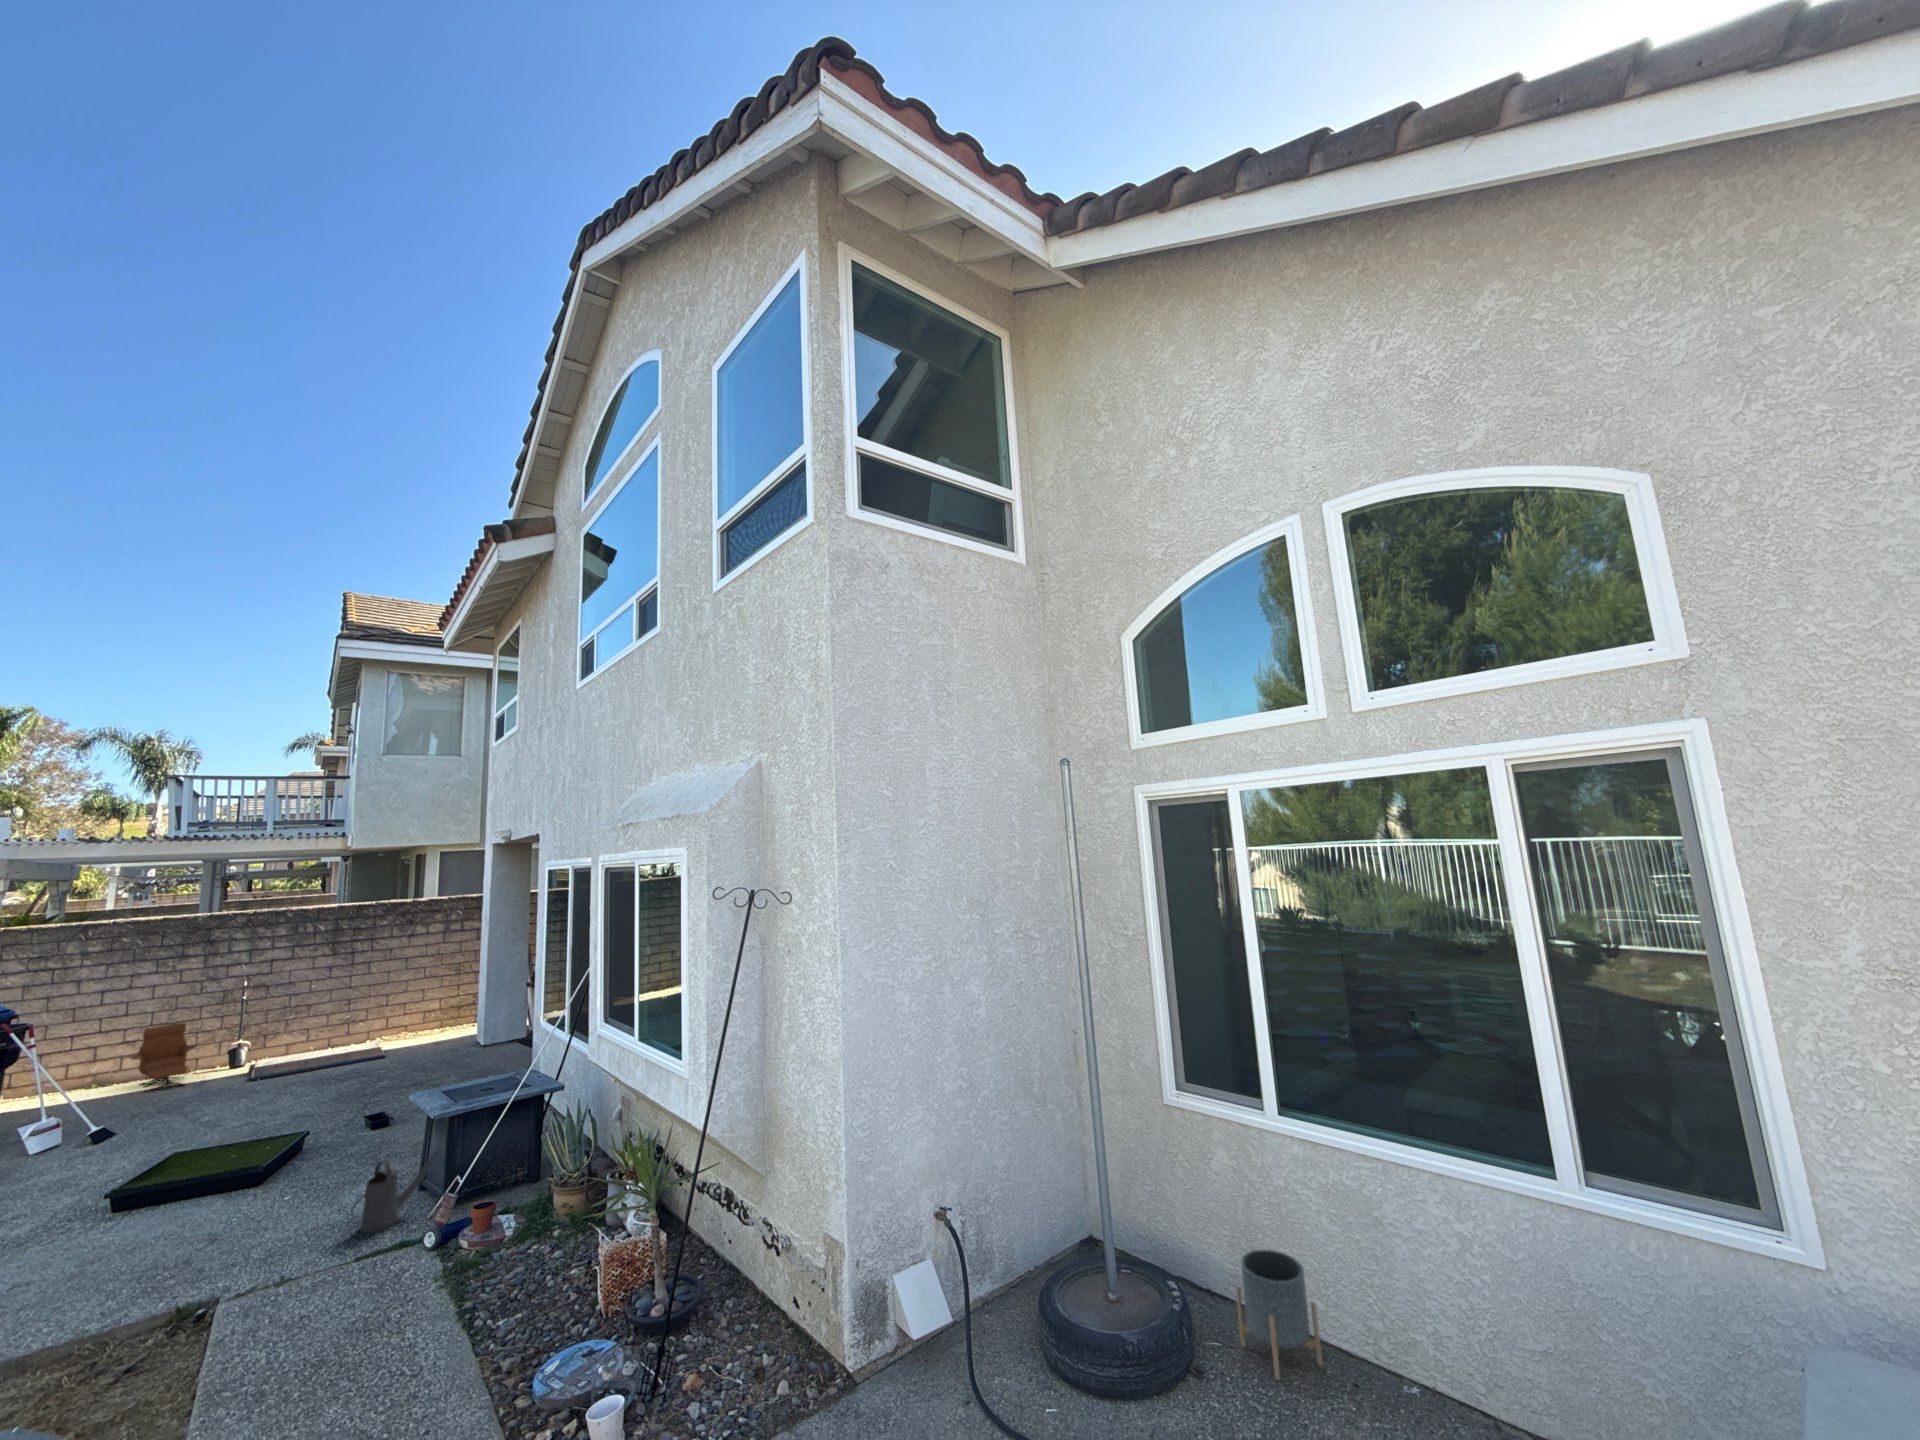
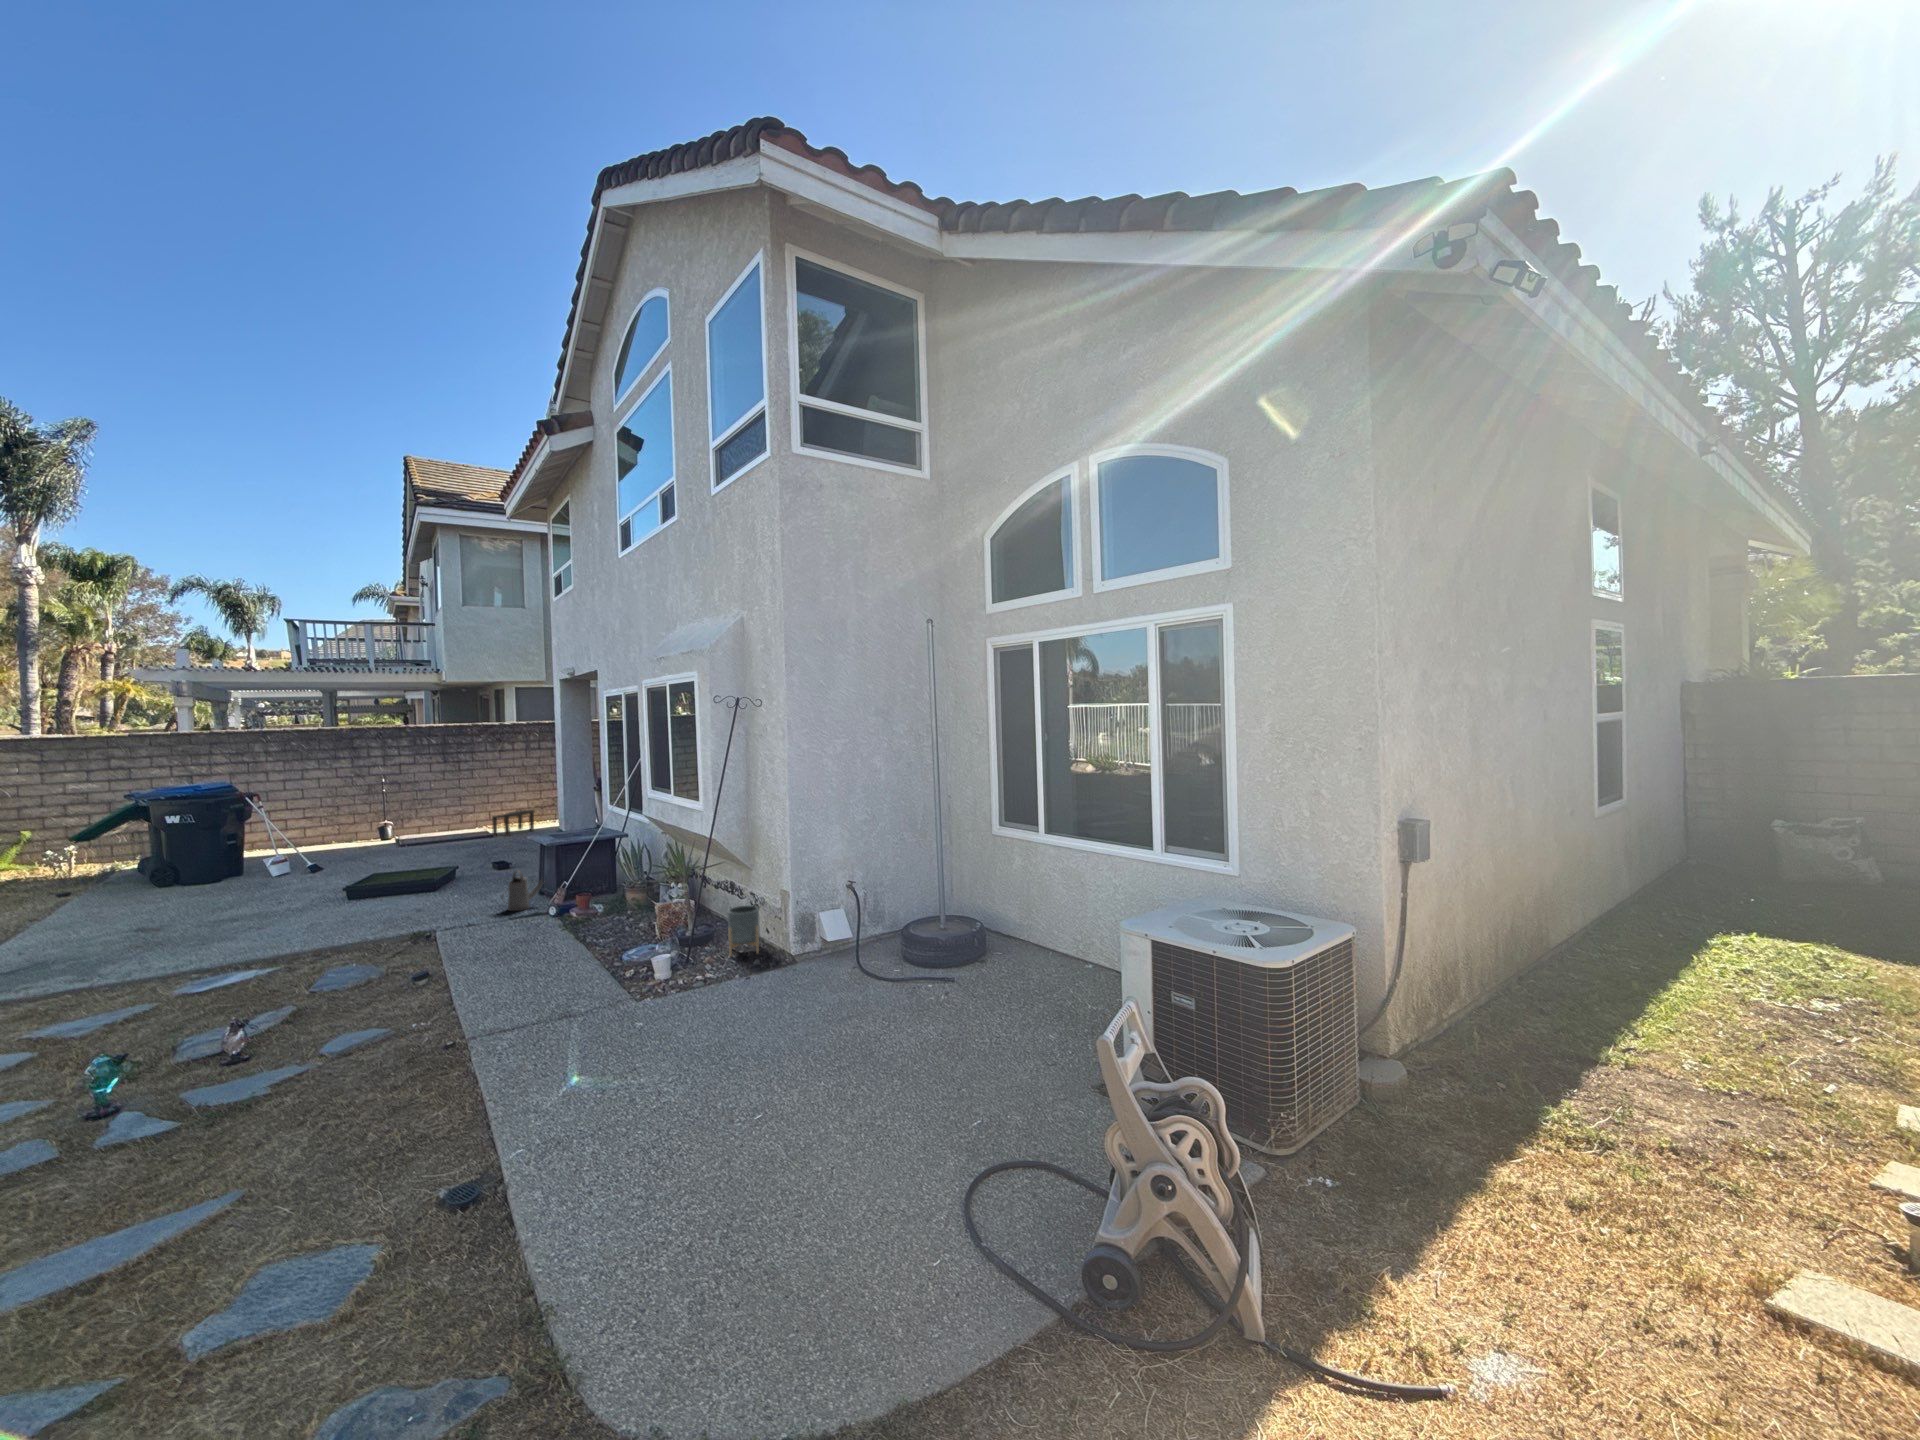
bench: none [388,1009,449,1050] -> present [492,810,535,836]
lounge chair: present [131,1023,195,1090] -> none [314,806,357,851]
planter: present [1236,1250,1322,1380] -> present [728,905,760,956]

